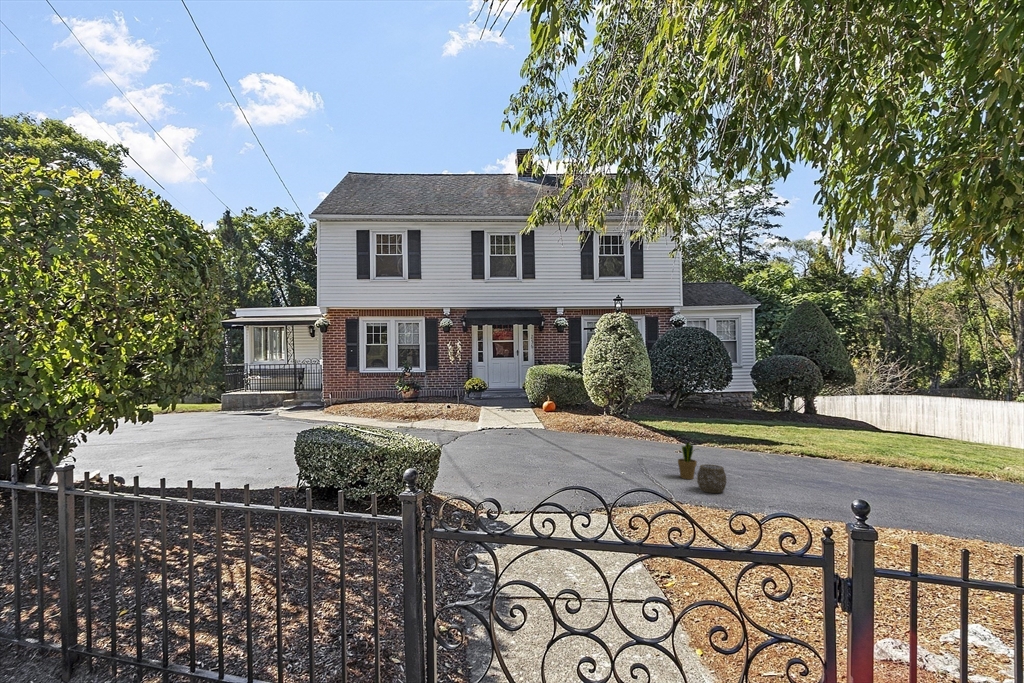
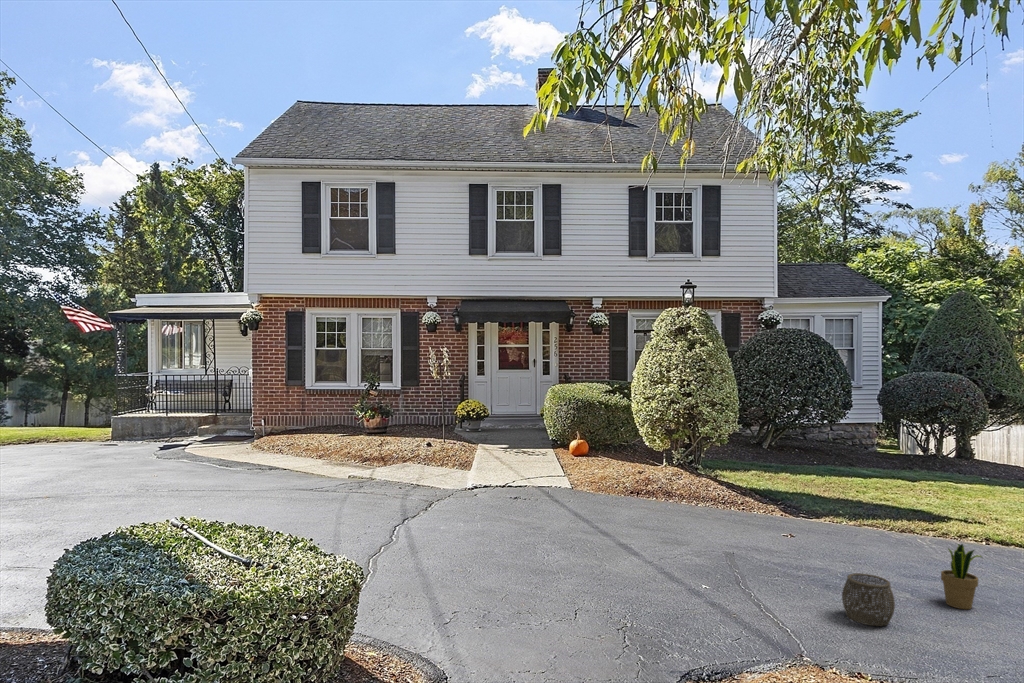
potted plant: present [678,443,697,479] -> present [941,544,982,609]

